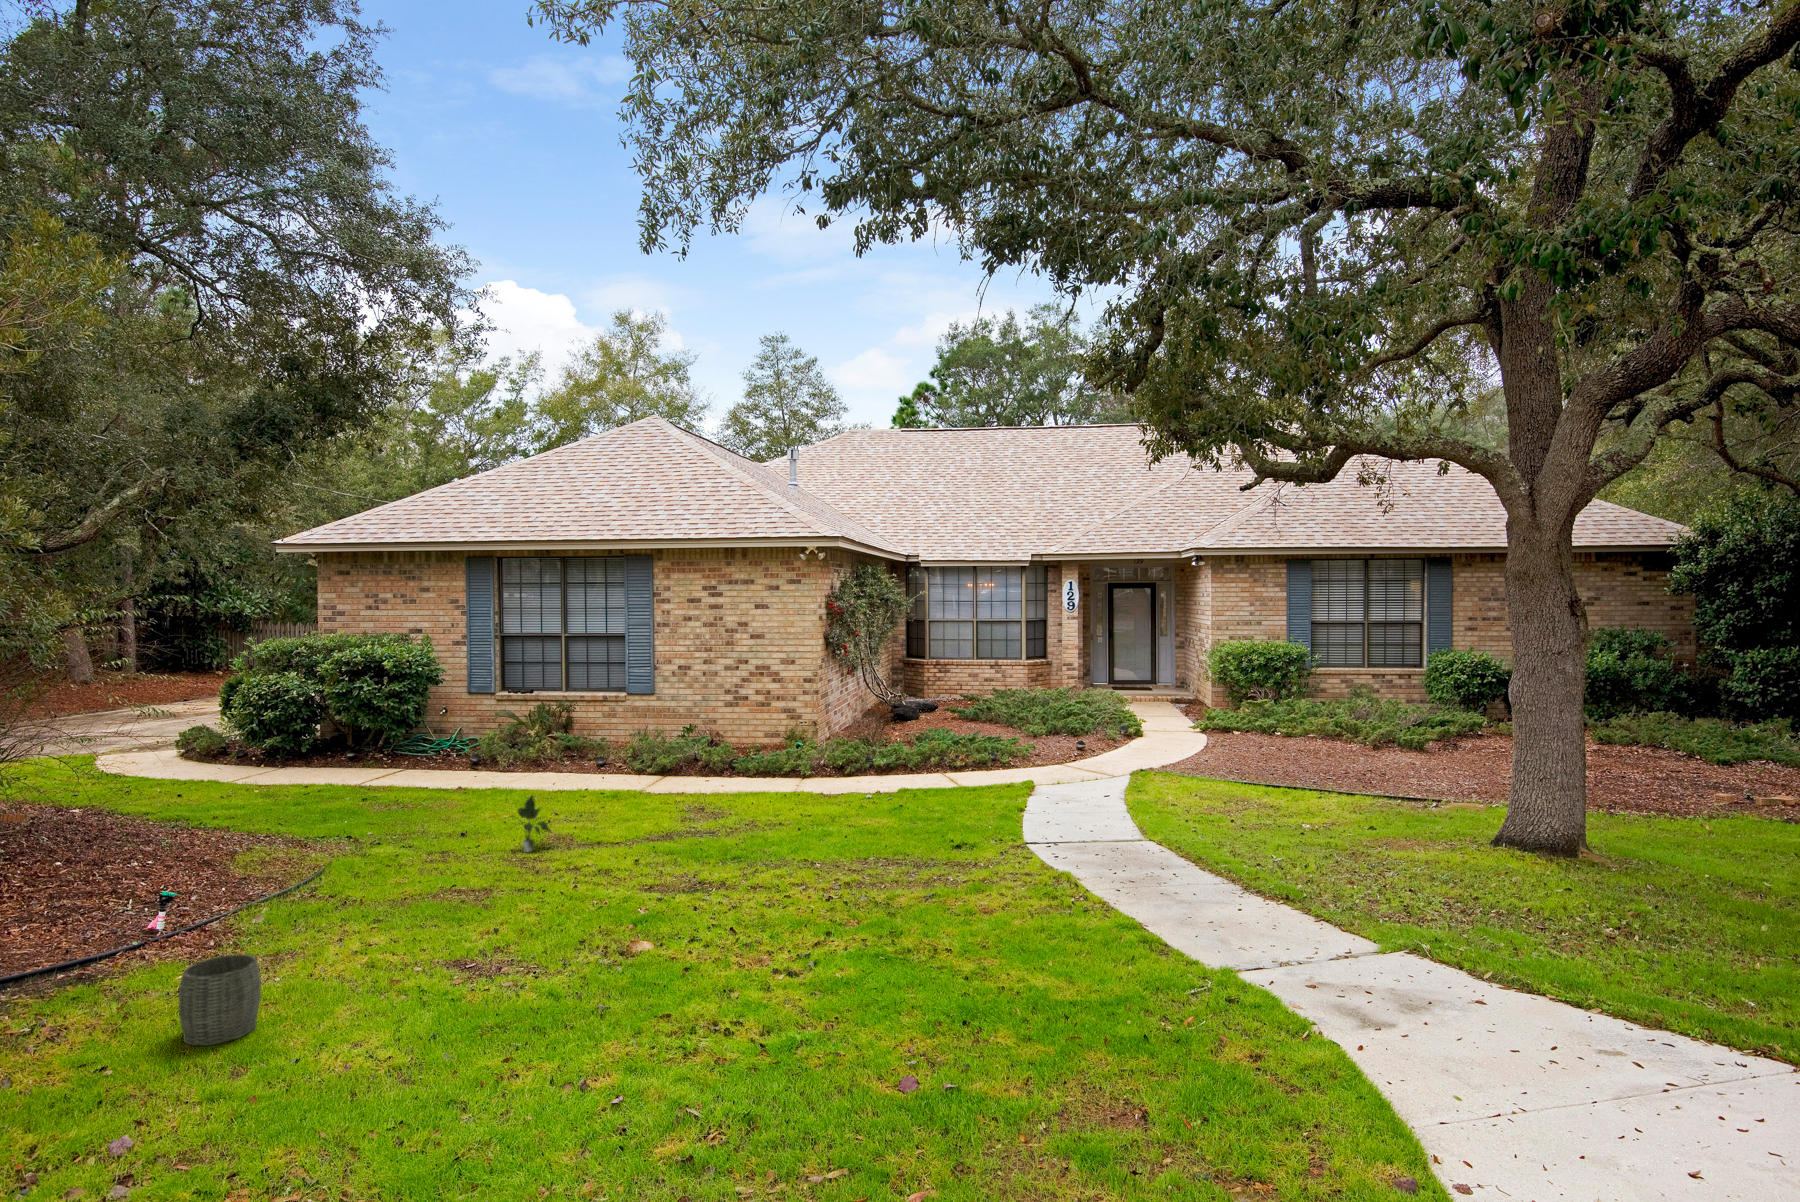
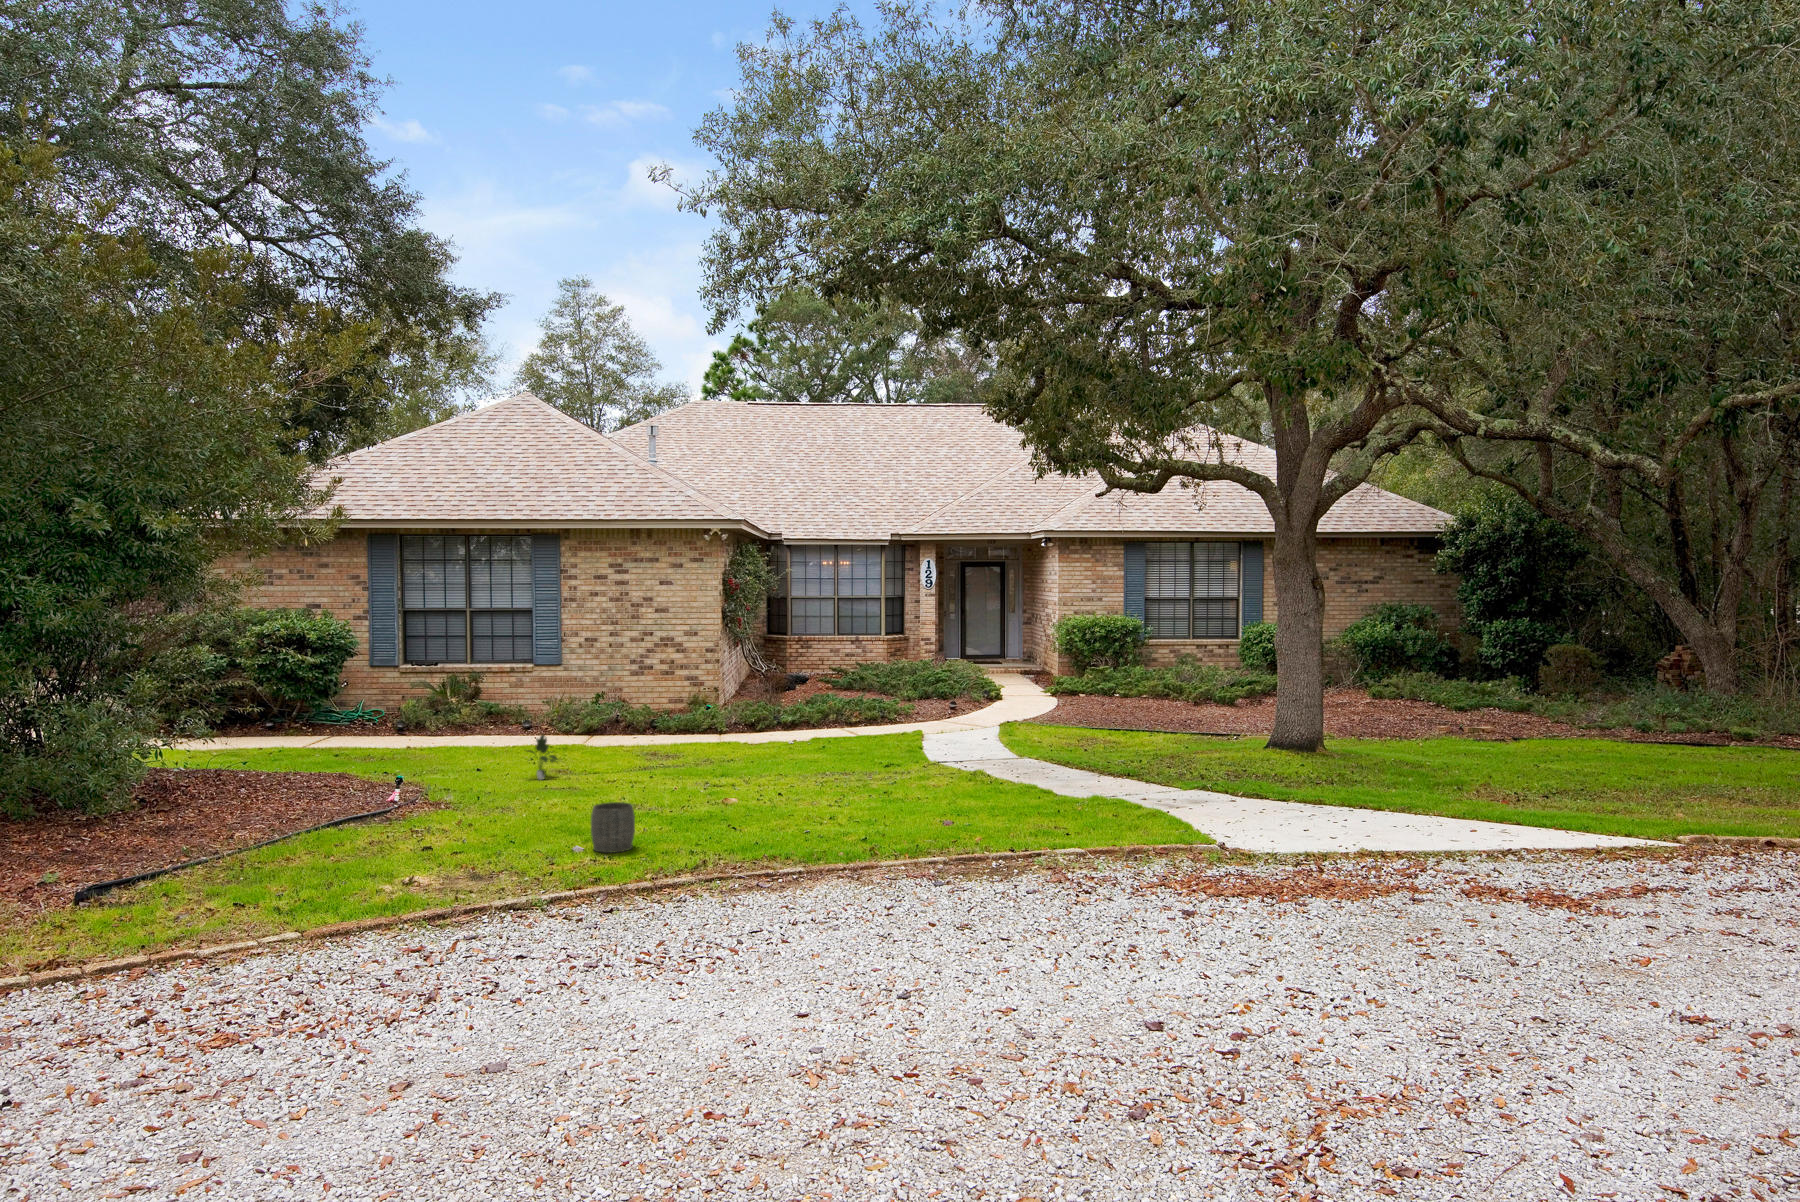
woven basket: present [179,954,261,1046] -> present [591,802,635,853]

